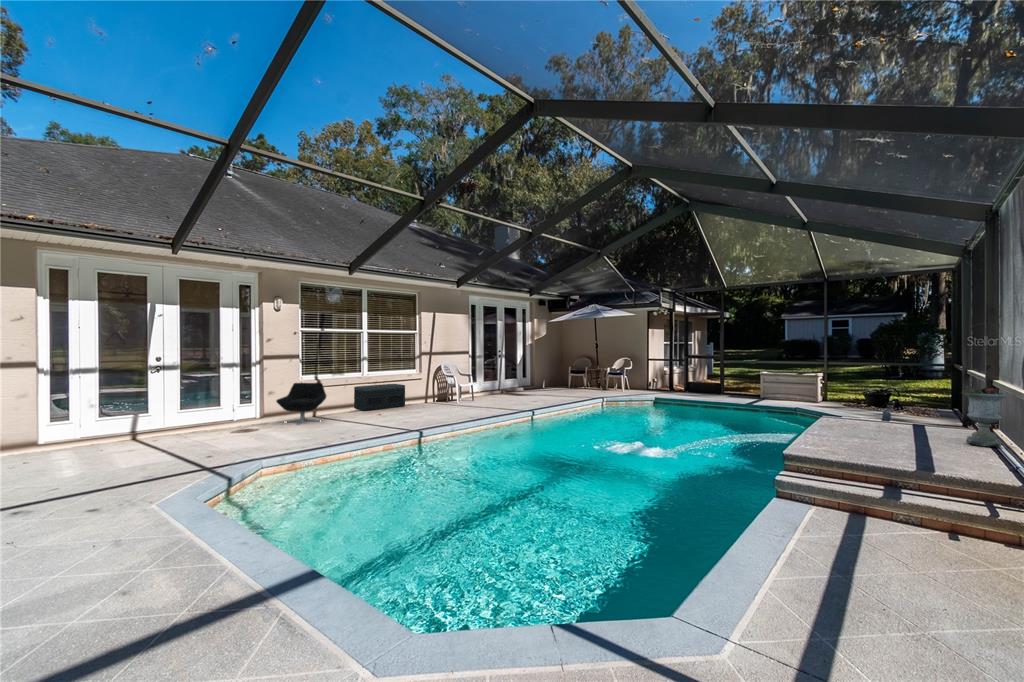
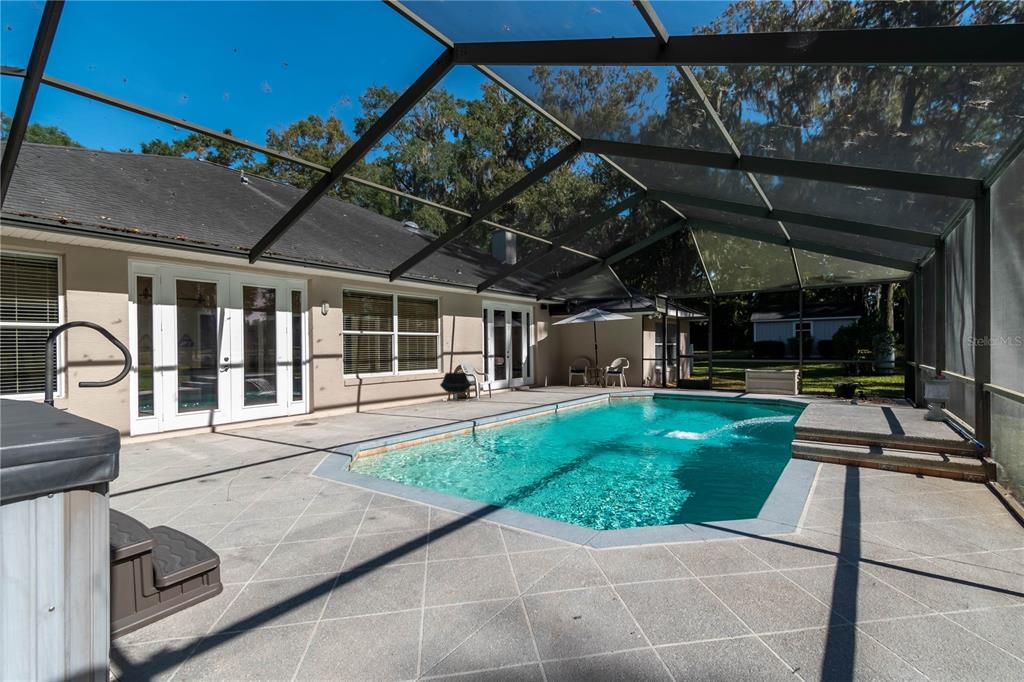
lounge chair: present [276,382,326,425] -> present [440,372,471,401]
storage bench: present [354,384,405,411] -> none [387,382,432,407]

